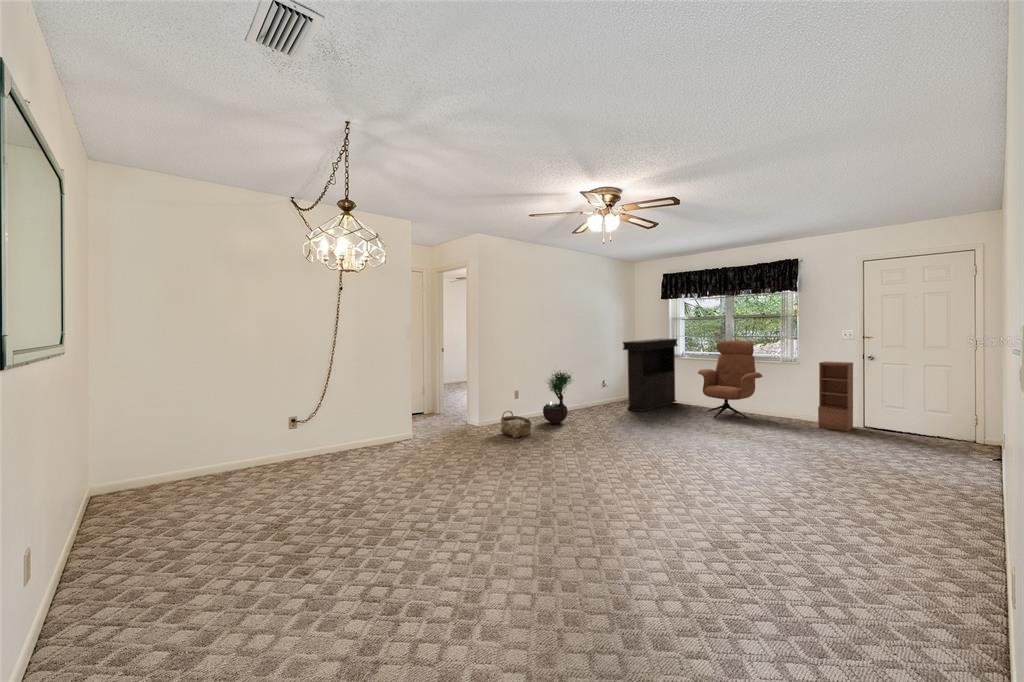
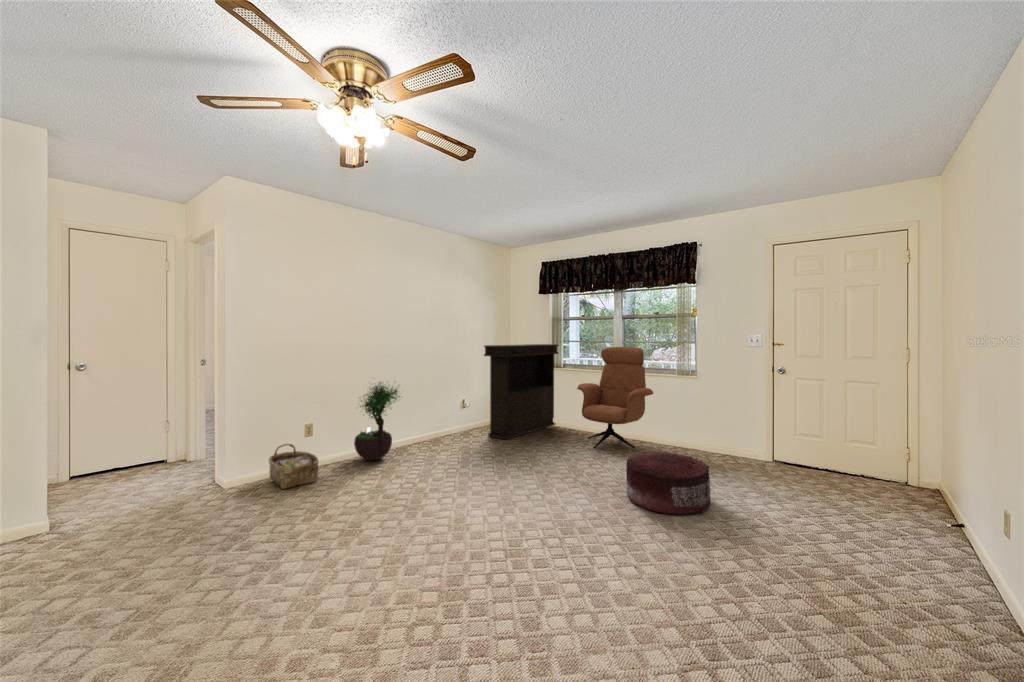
bookcase: present [818,361,853,431] -> none [719,374,761,468]
pouf: none [747,417,810,455] -> present [626,451,711,514]

